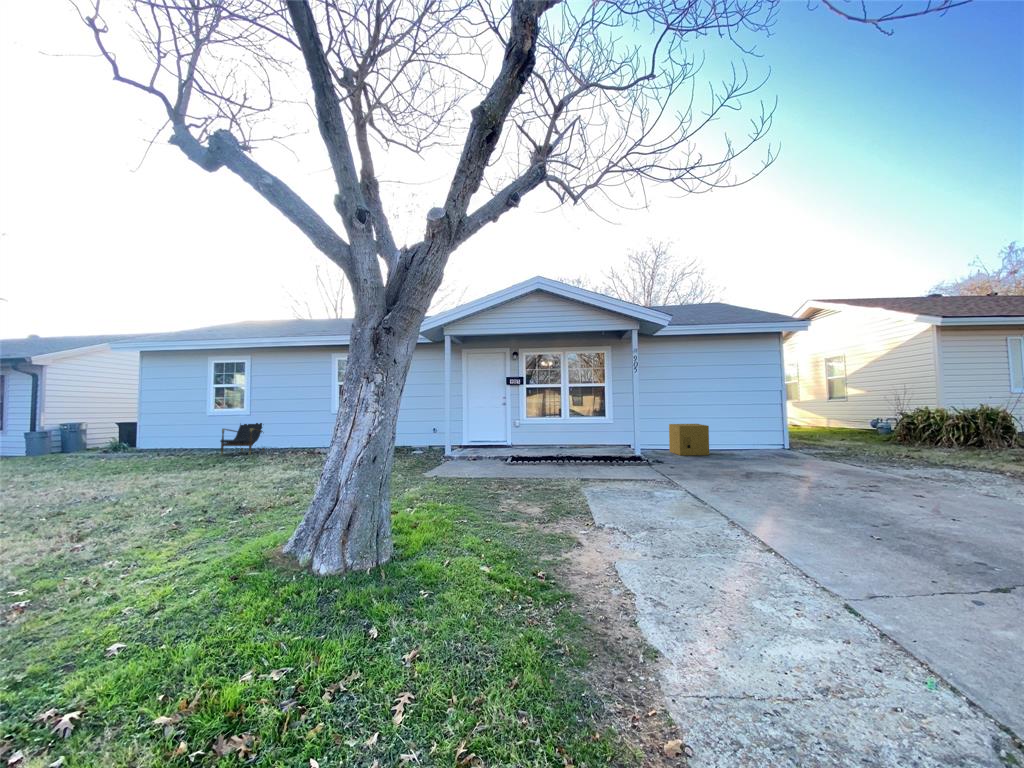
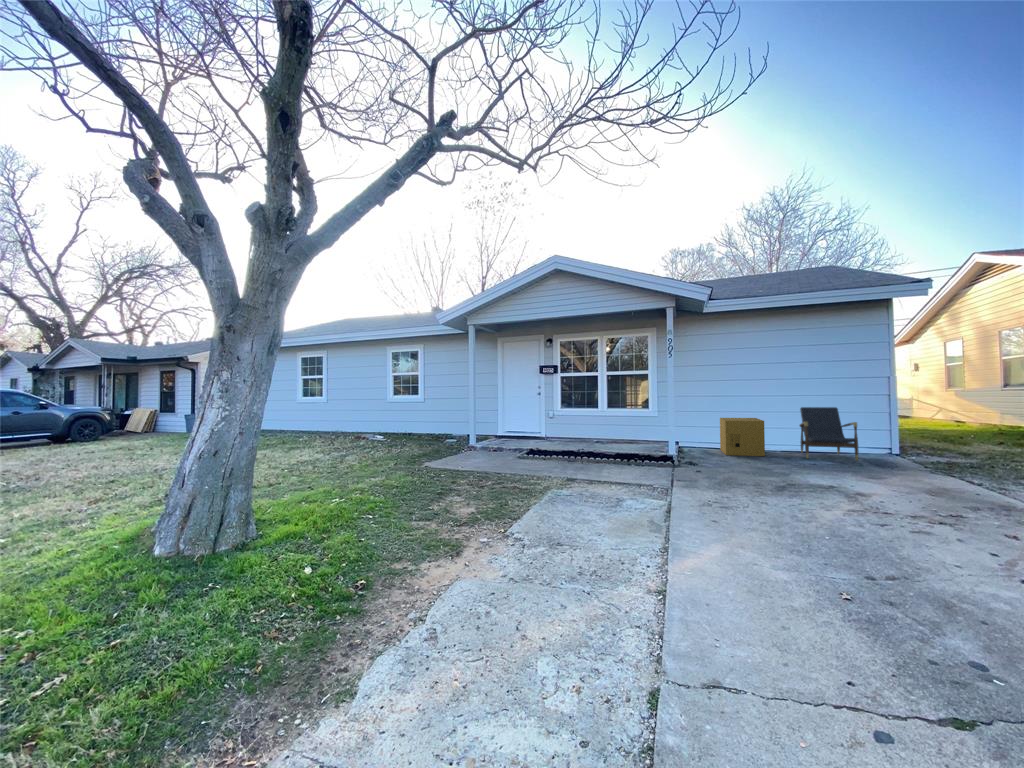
lounge chair: present [220,423,264,455] -> present [800,407,859,460]

